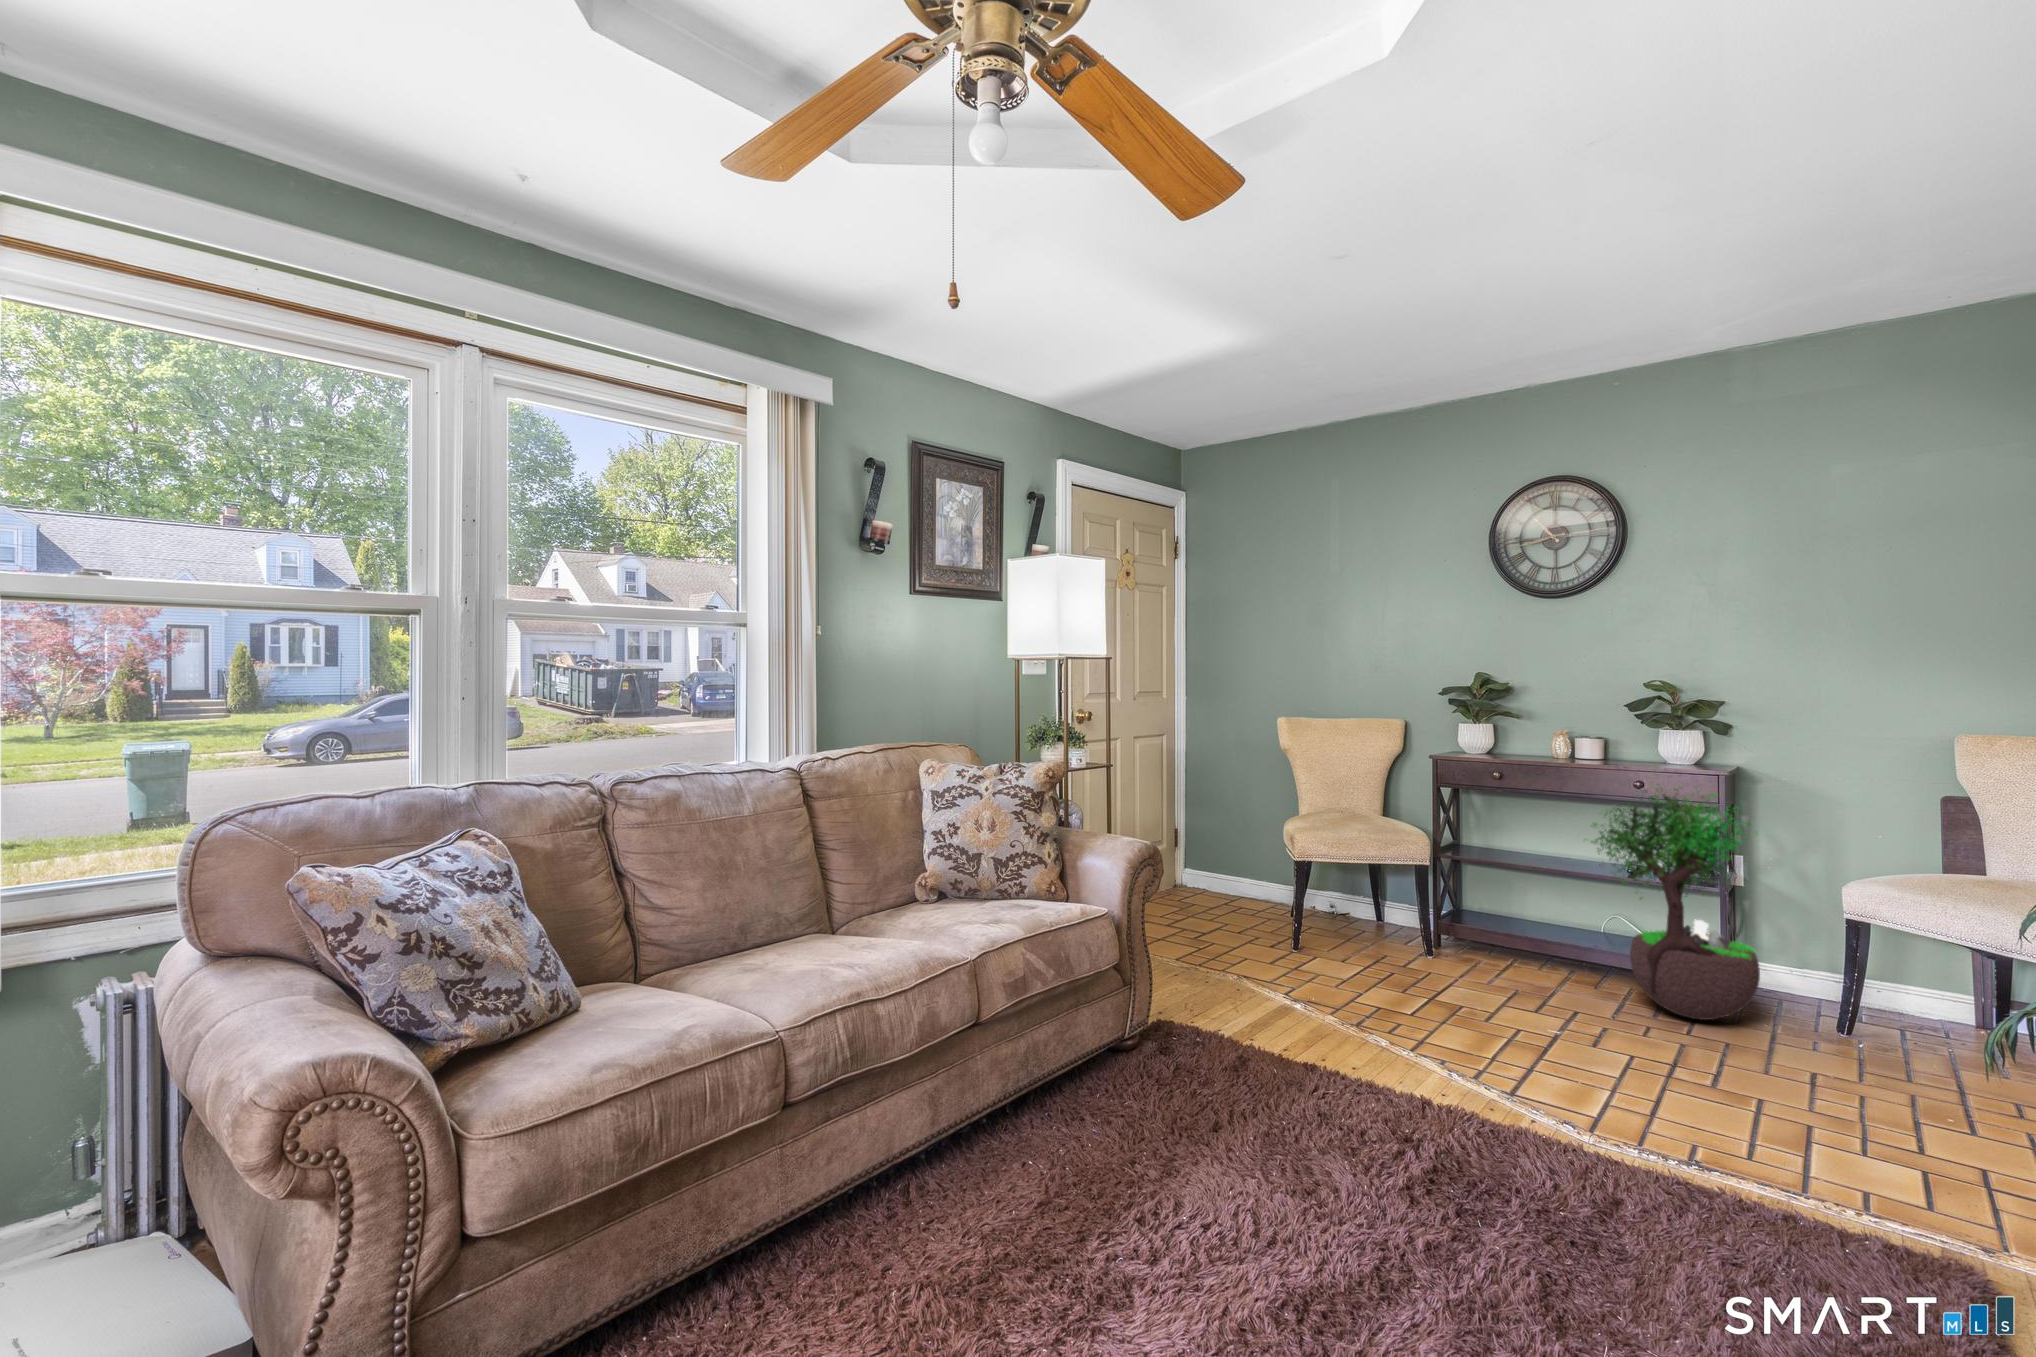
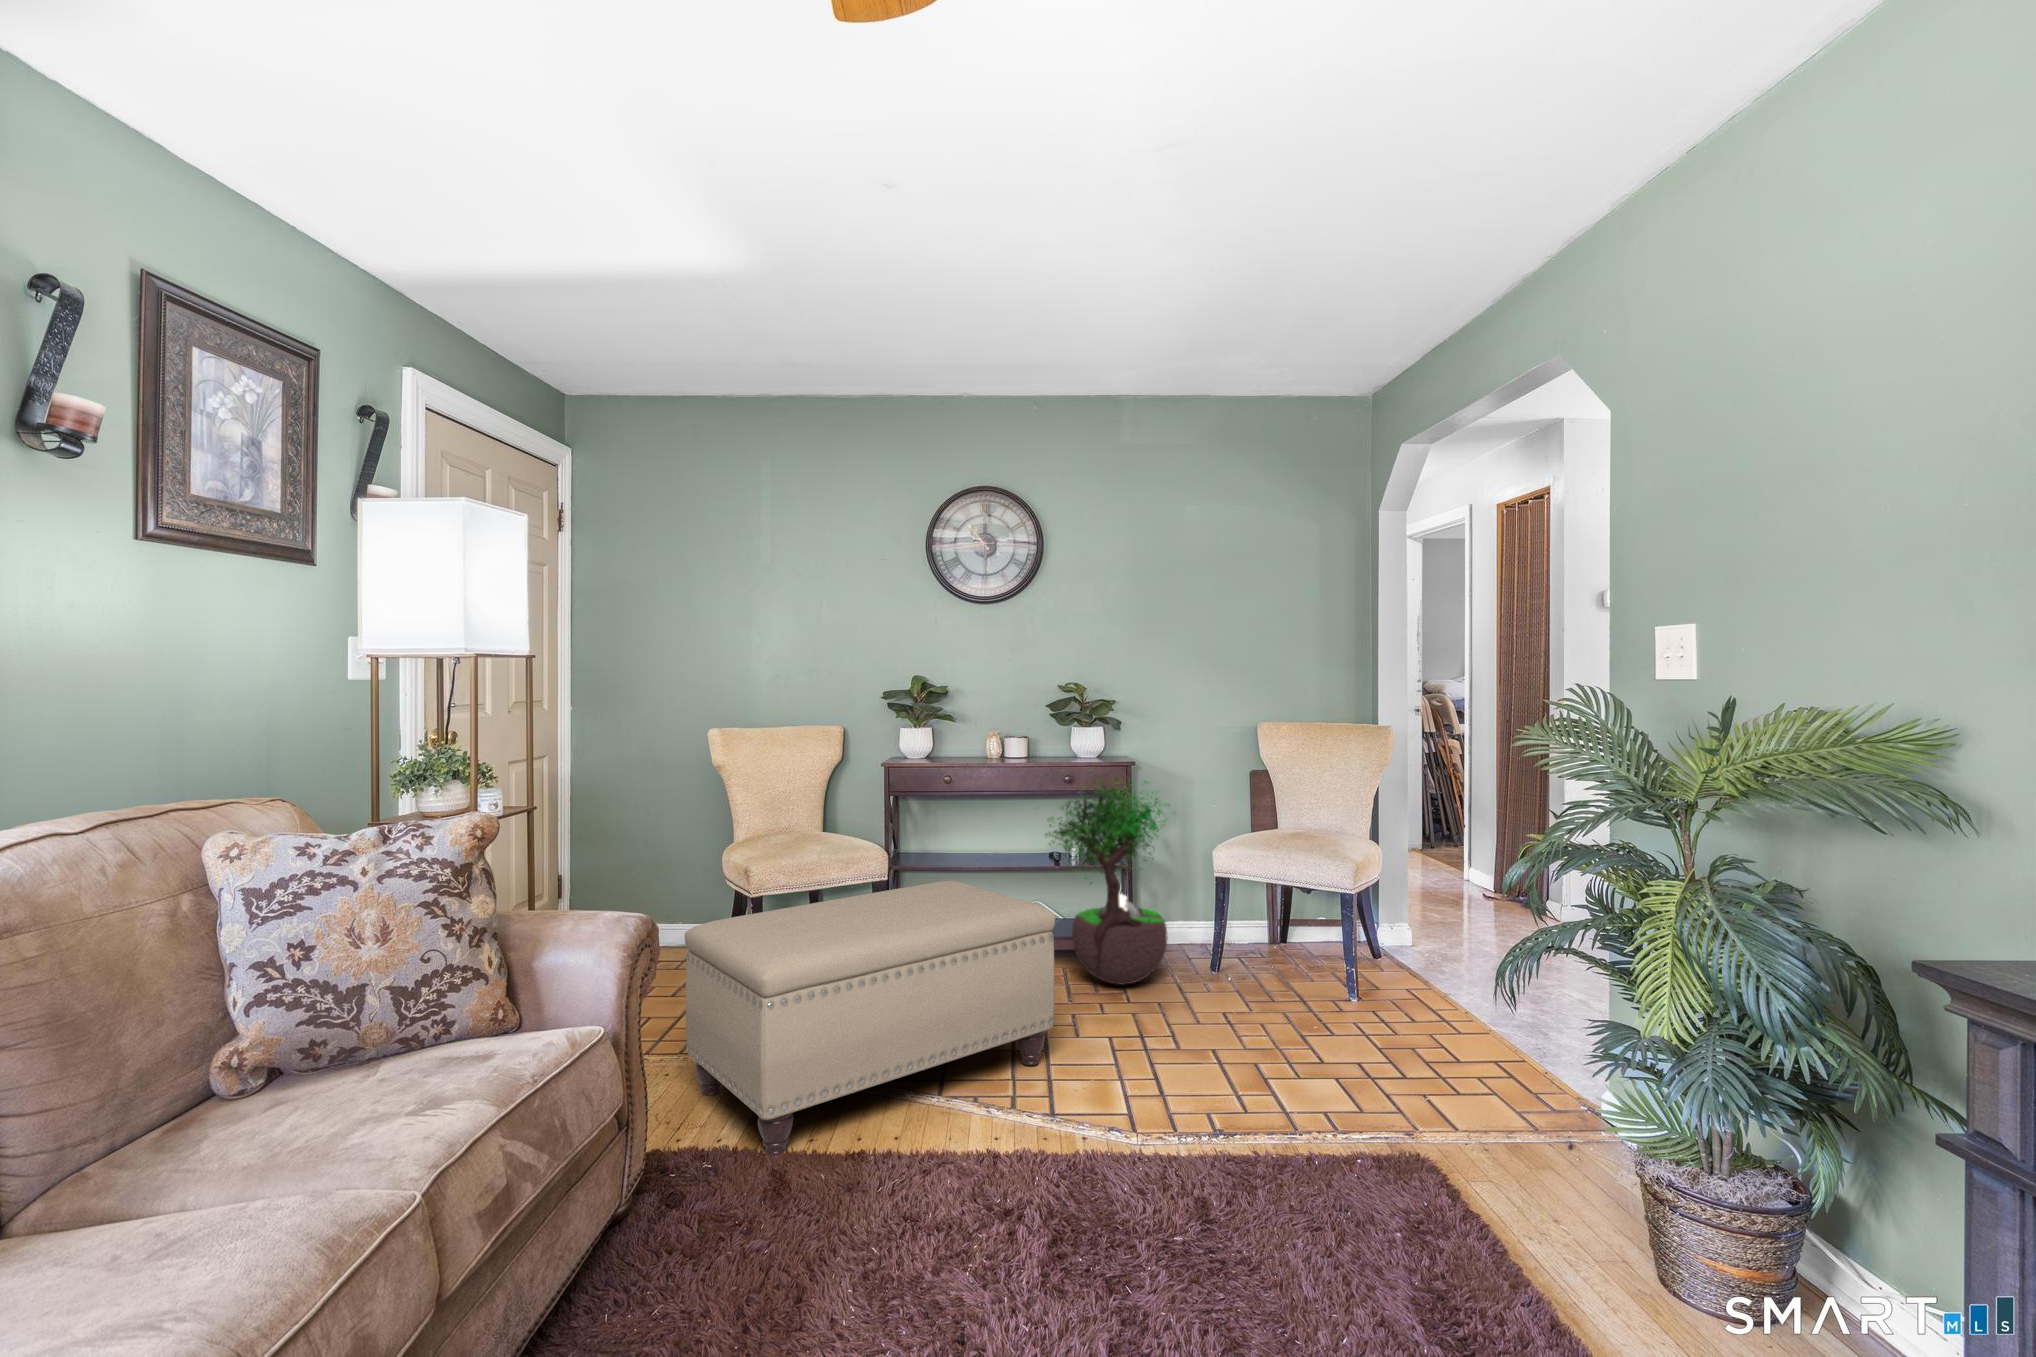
ottoman: none [1211,866,1548,1055] -> present [685,881,1056,1155]

